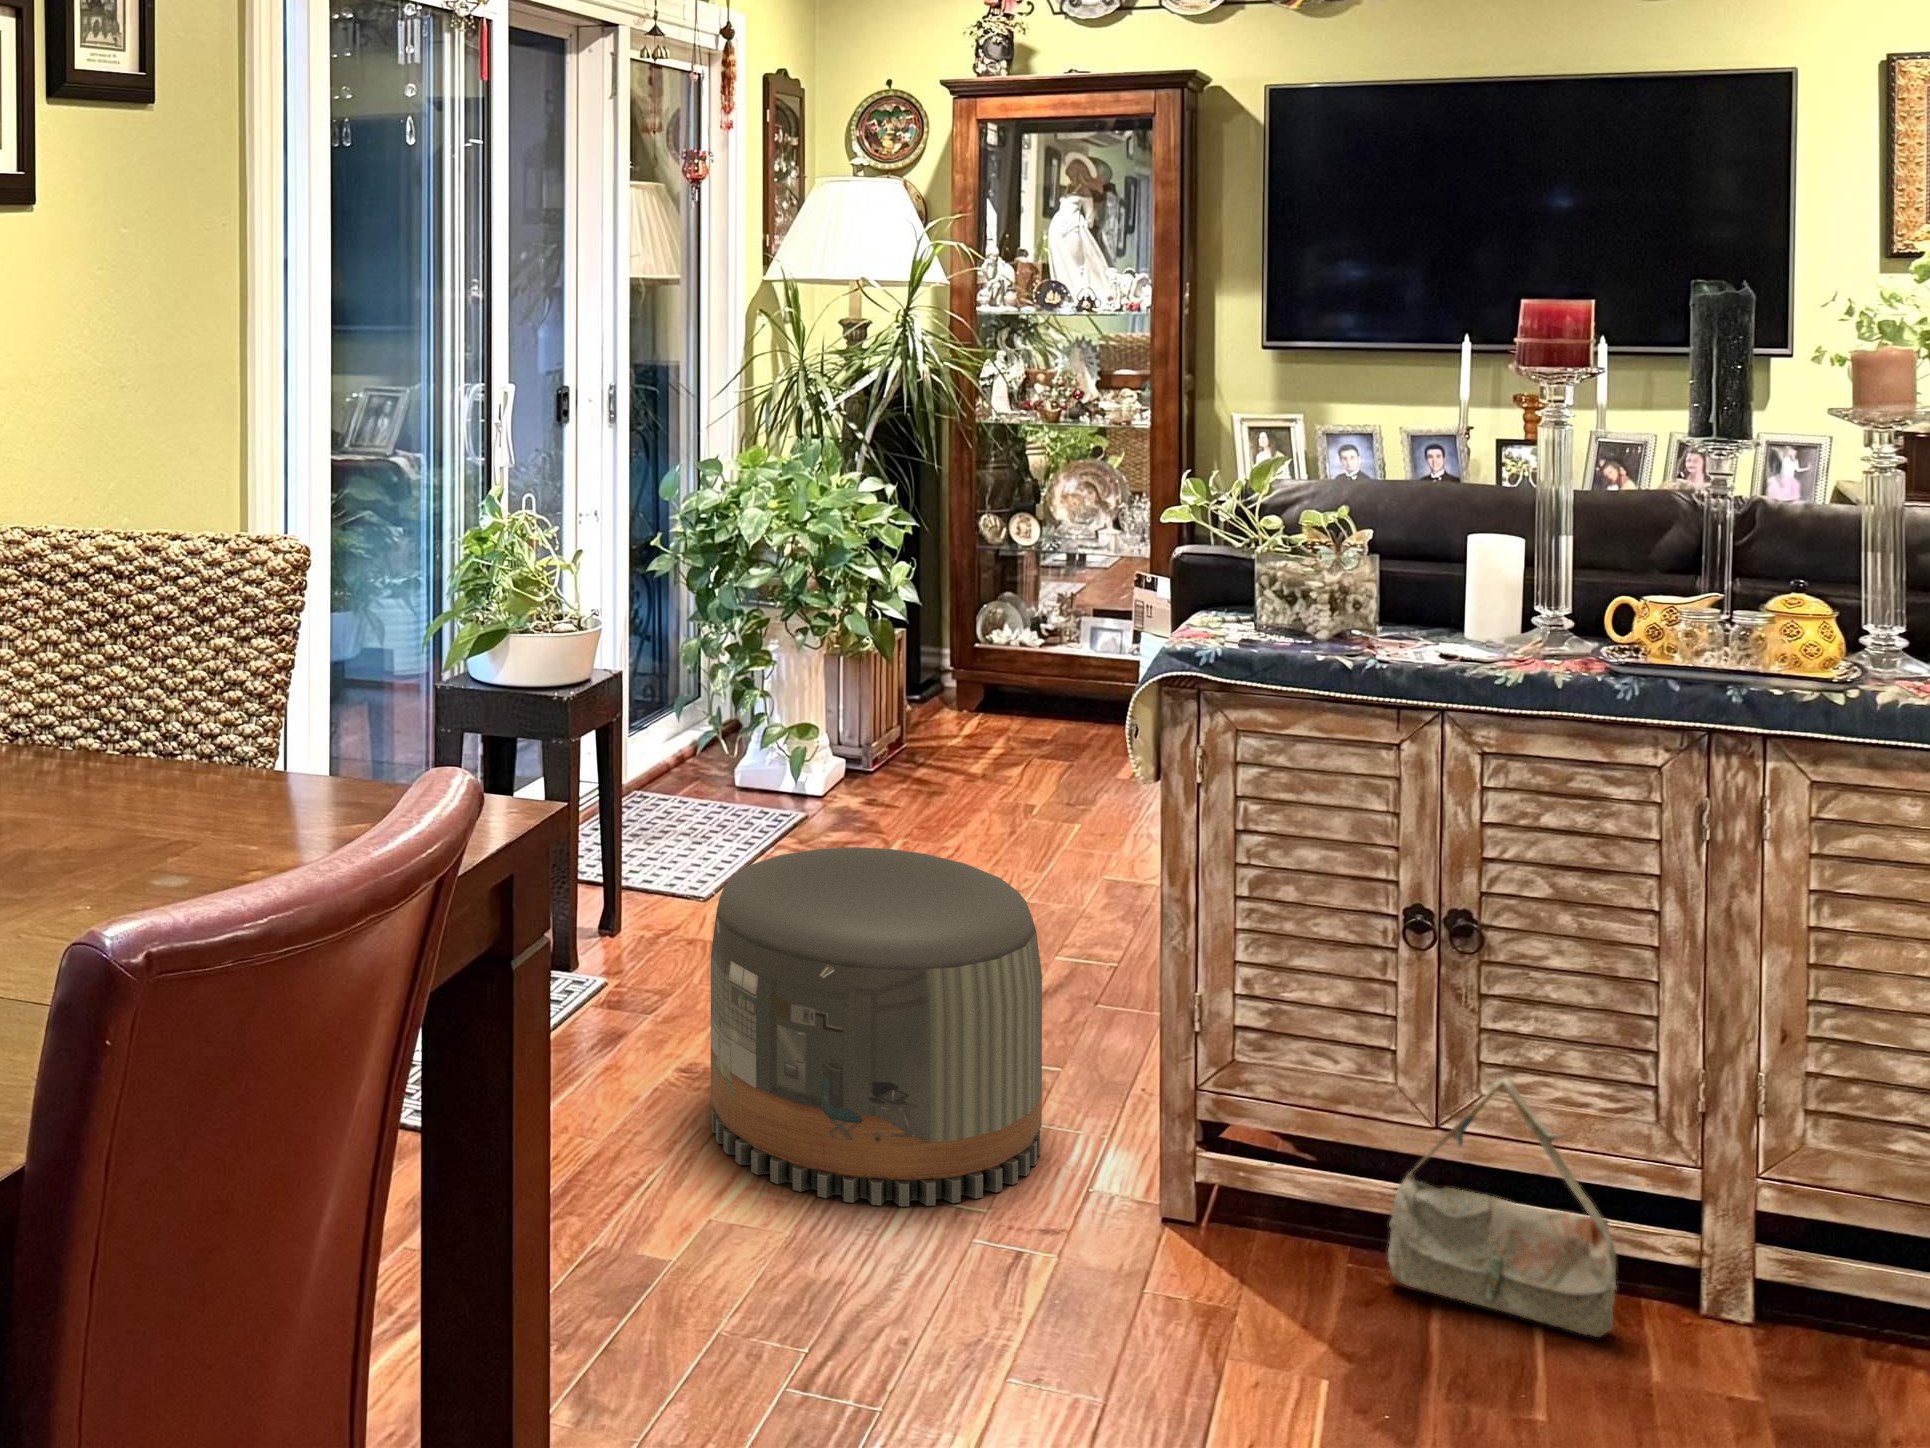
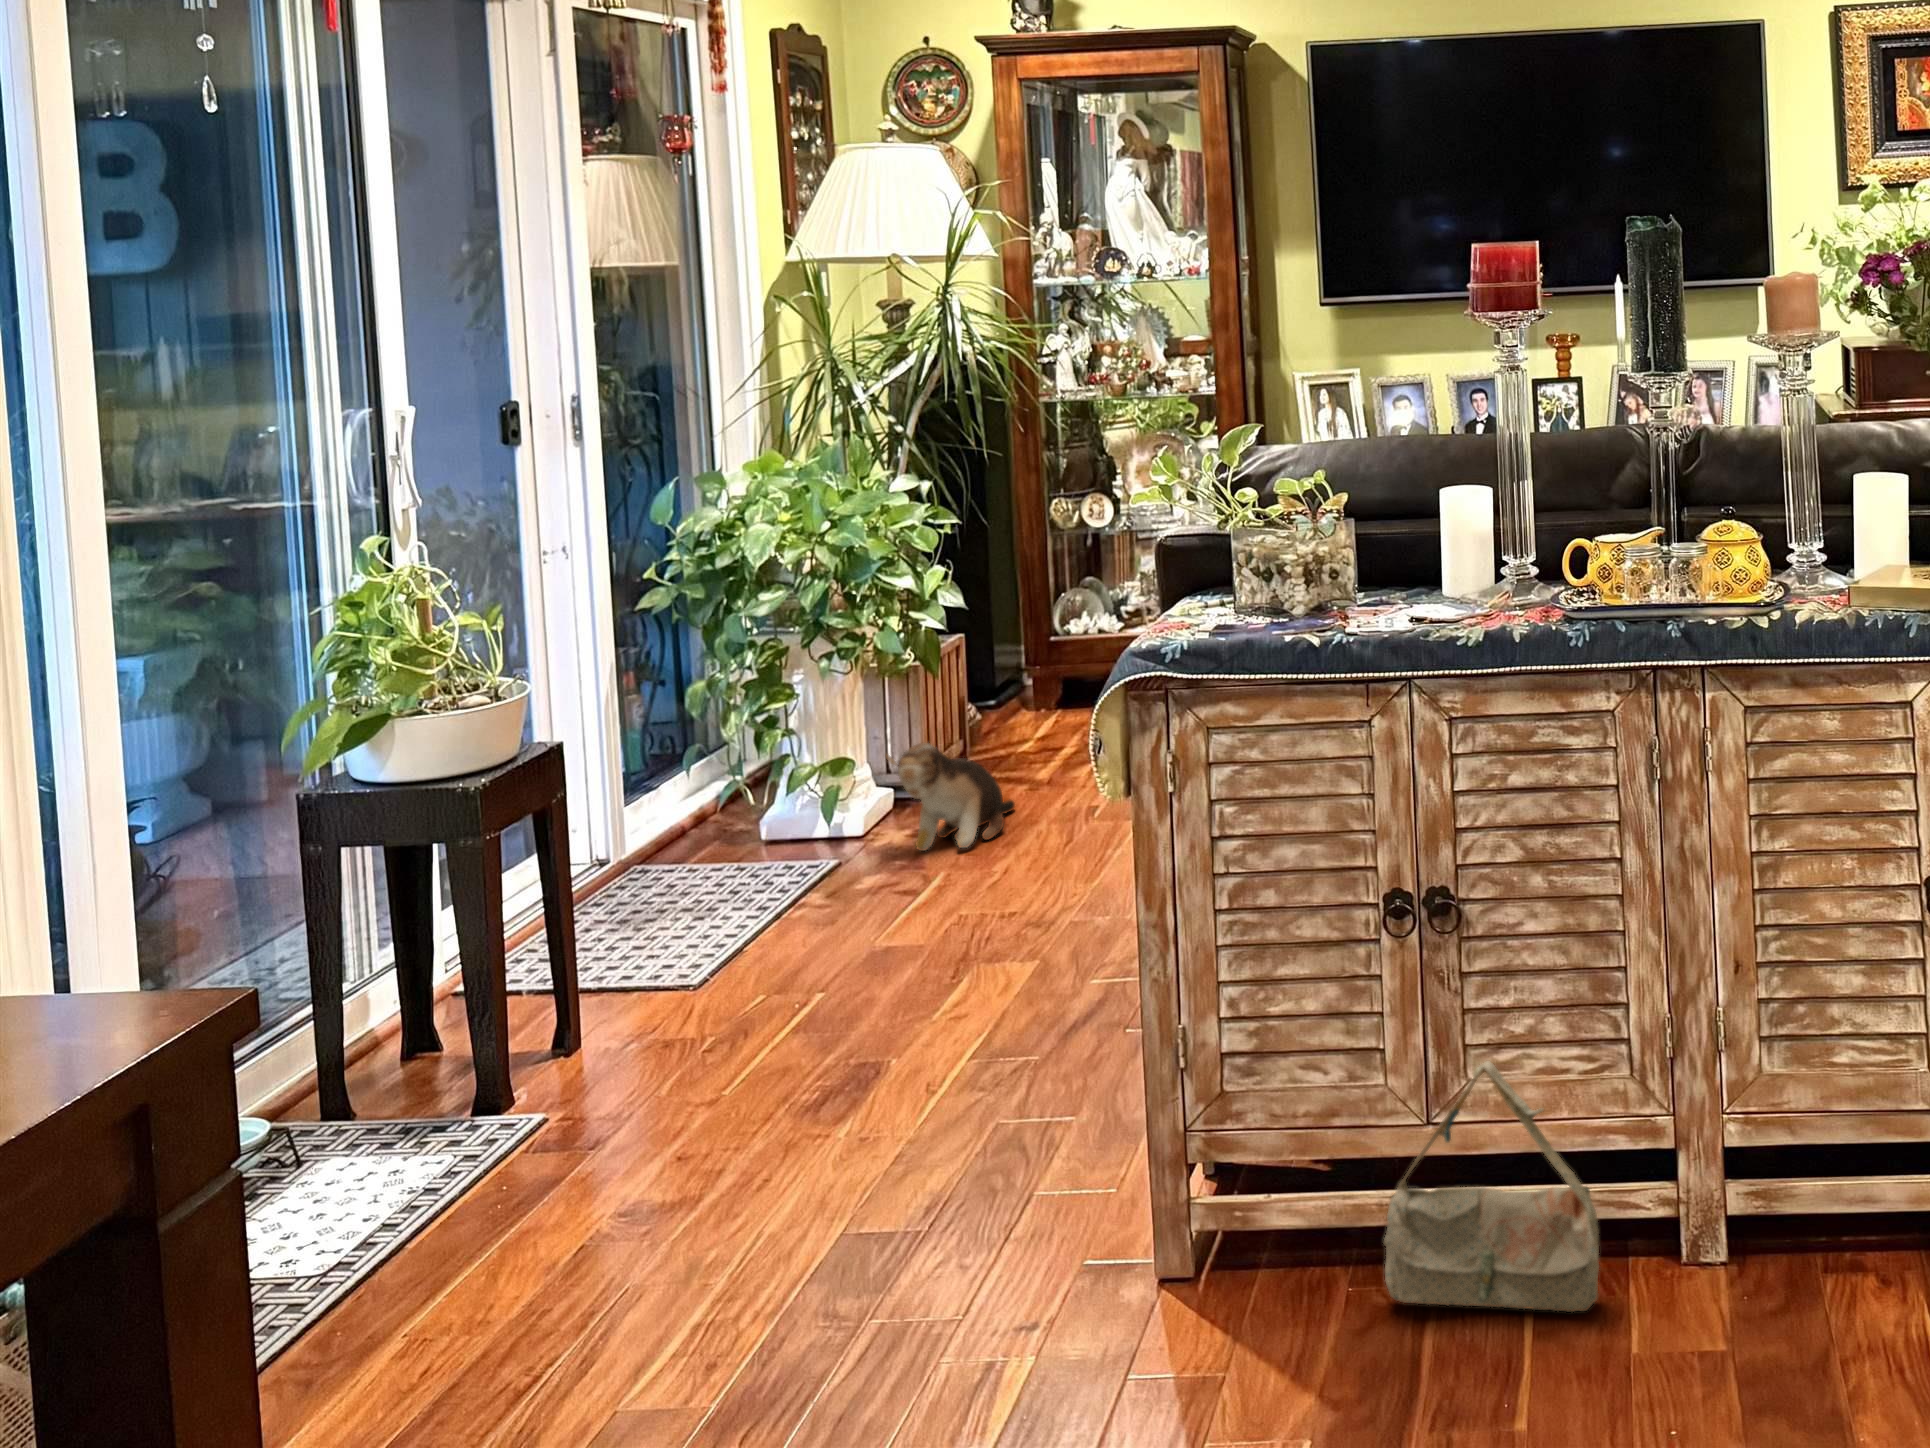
plush toy: none [854,719,957,821] -> present [886,742,1015,851]
pouf: present [711,847,1042,1206] -> none [616,915,1036,1365]

